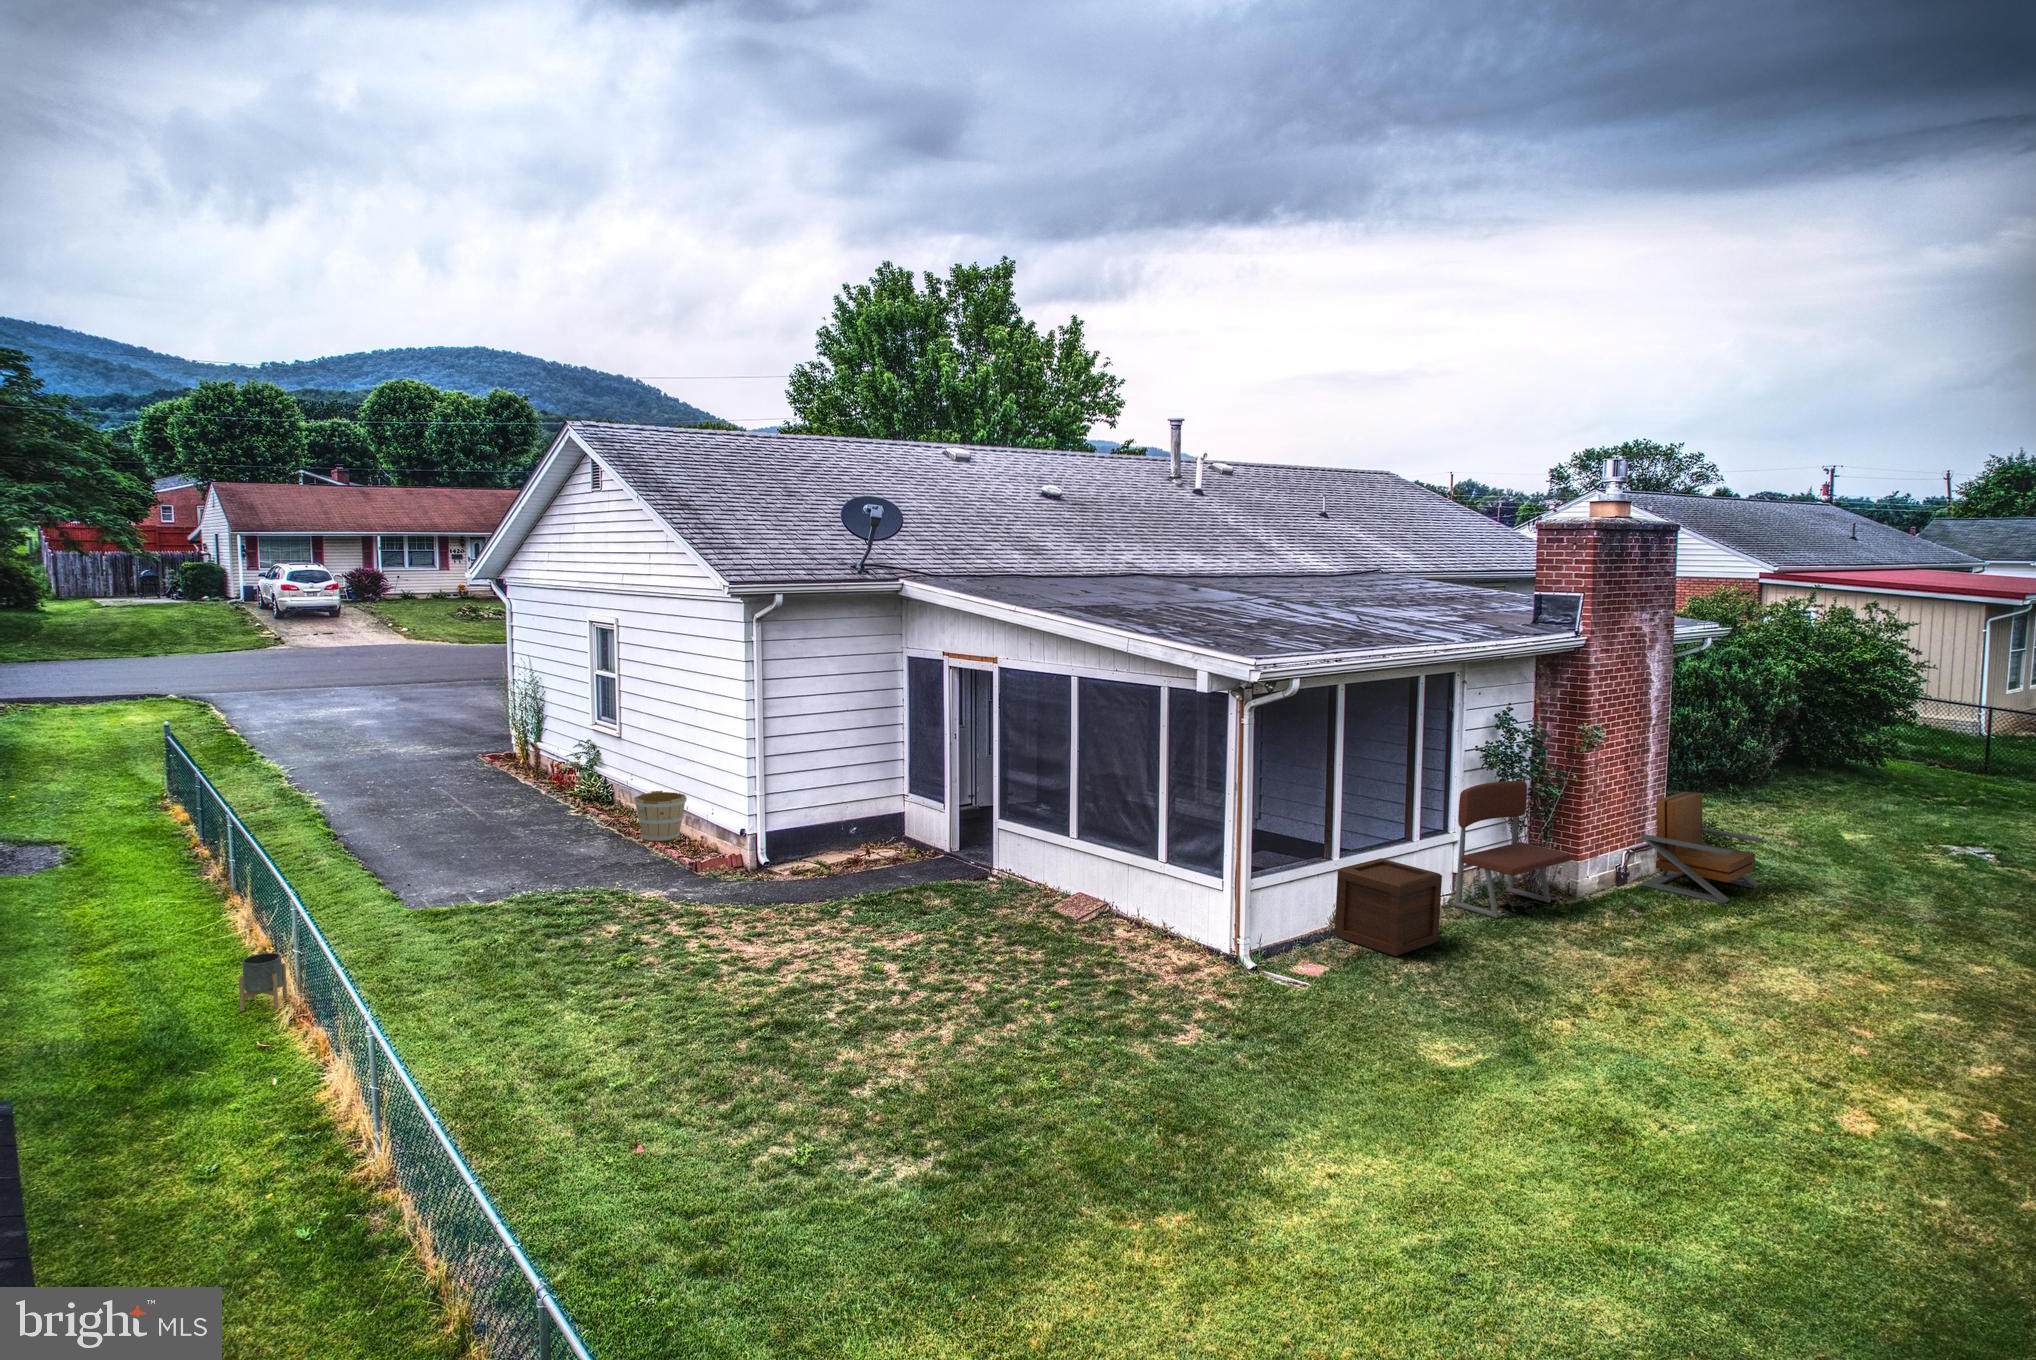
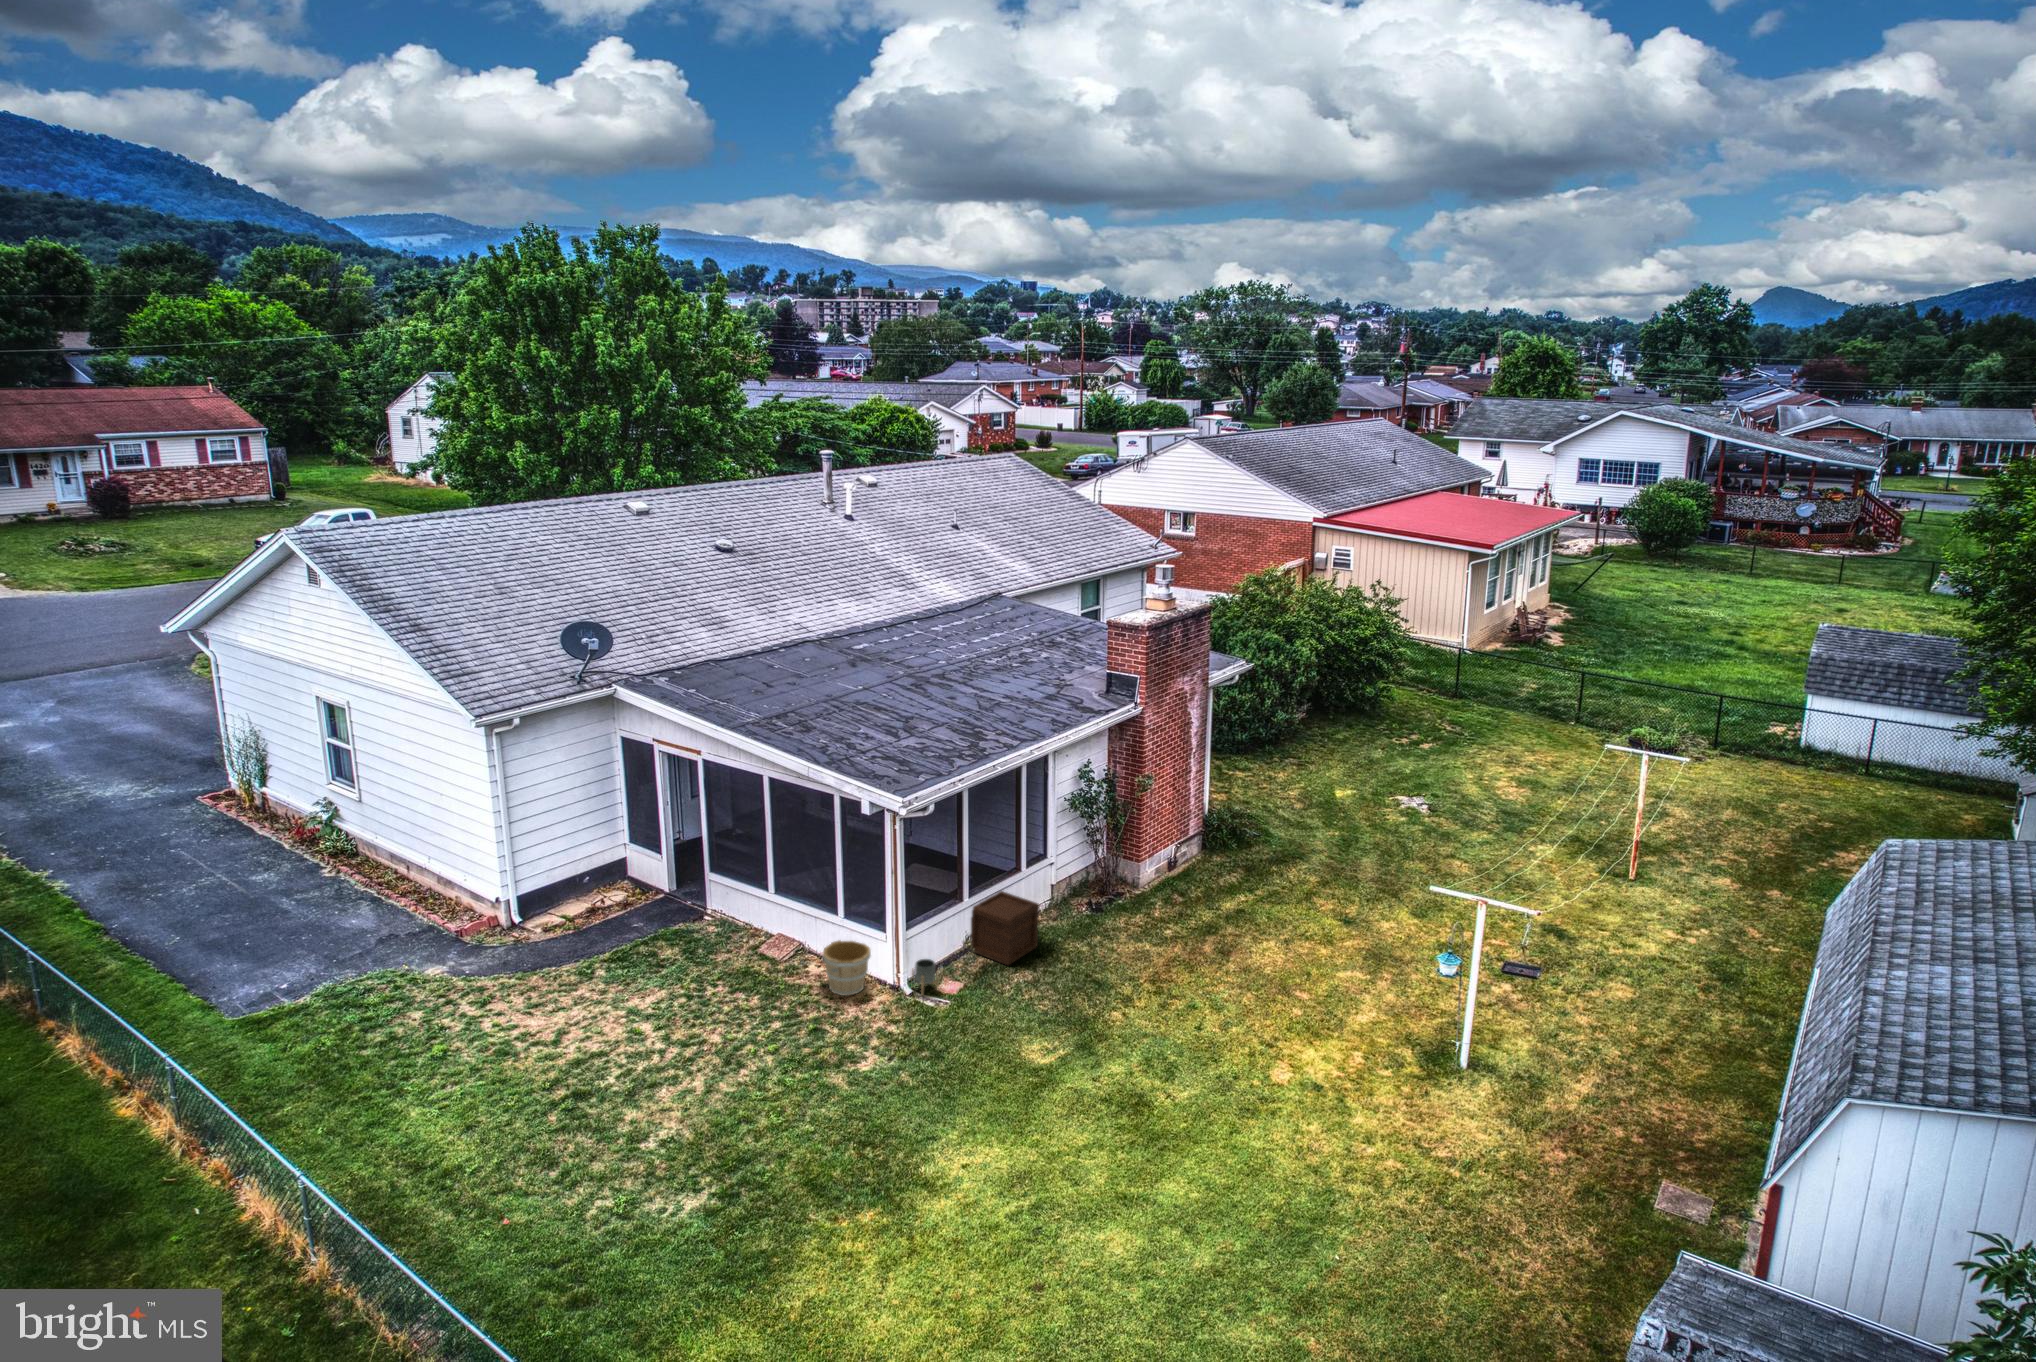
bench: present [1454,781,1571,918] -> none [1052,813,1129,918]
wooden bucket: present [634,791,687,841] -> present [823,940,871,996]
lounge chair: present [1641,792,1763,903] -> none [1178,799,1256,884]
planter: present [239,953,287,1011] -> present [912,959,939,995]

